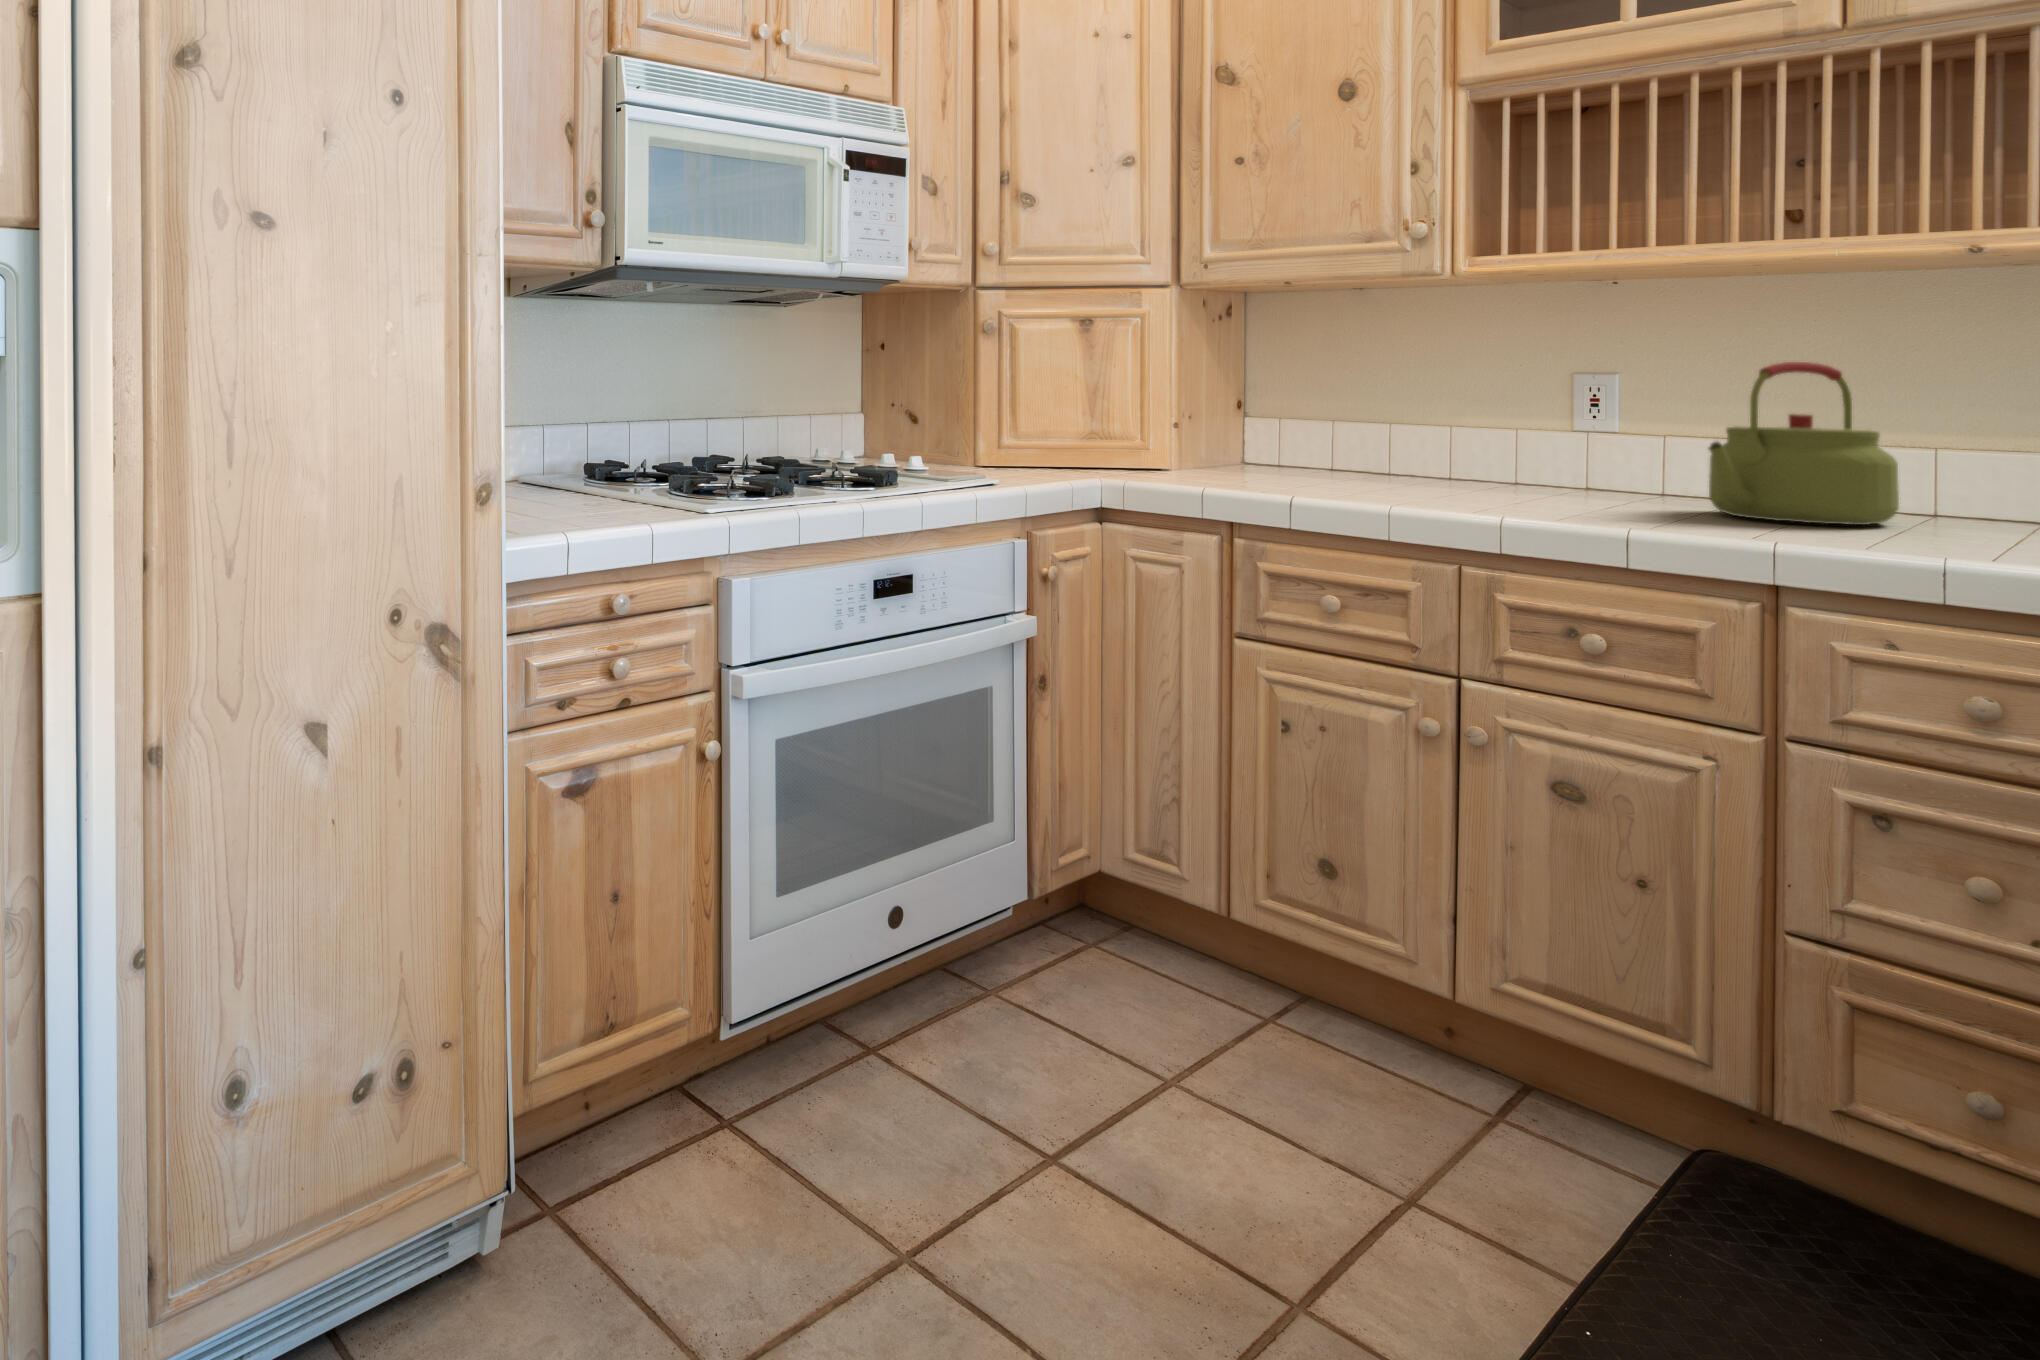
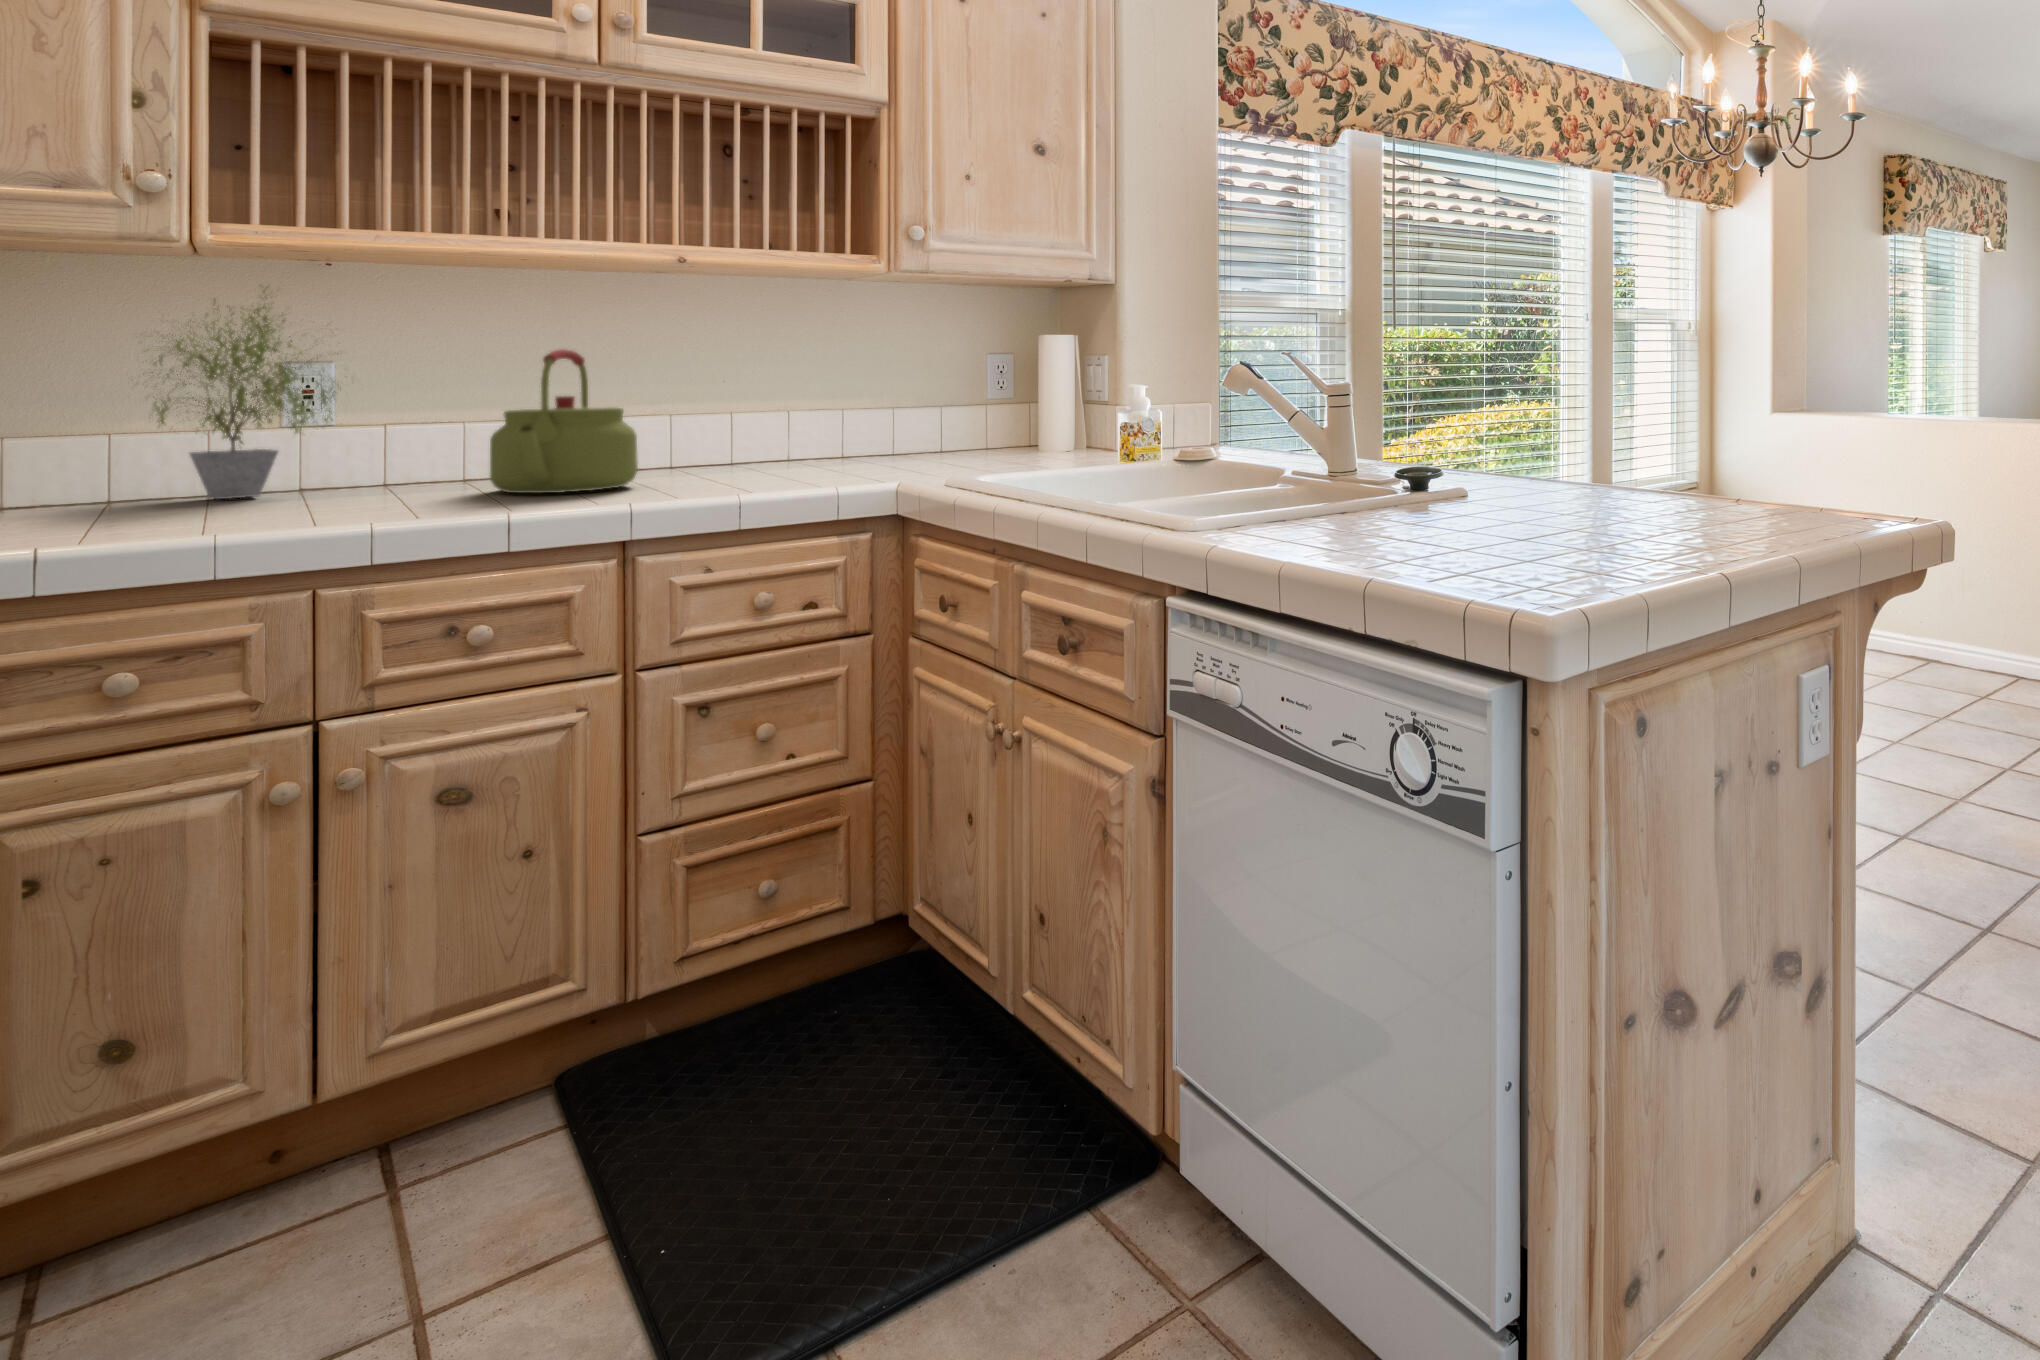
potted plant: none [1437,305,1615,490] -> present [141,287,341,499]

